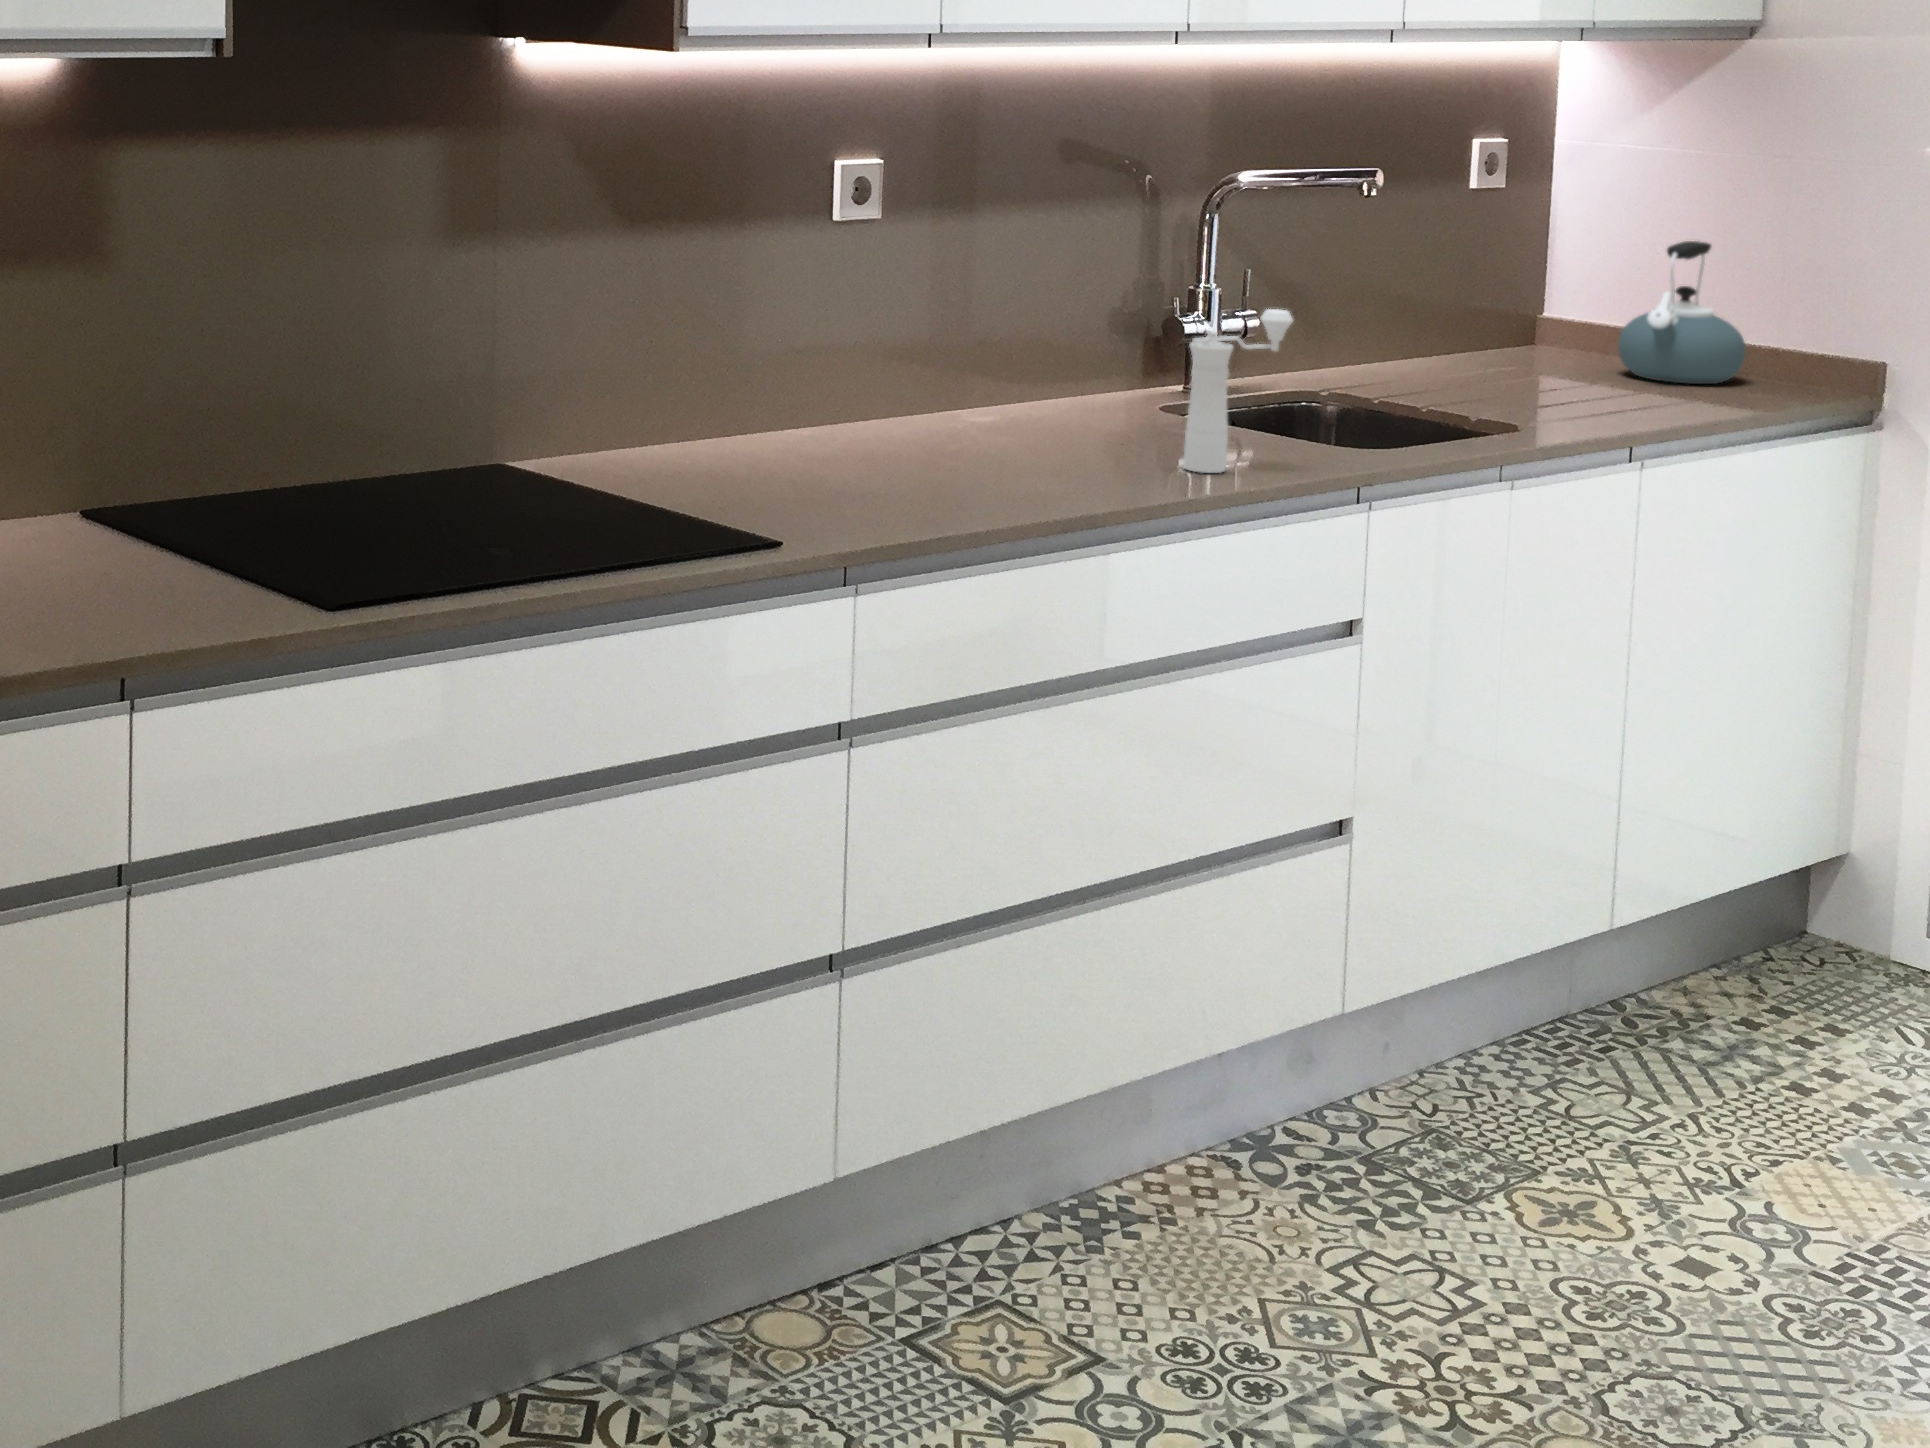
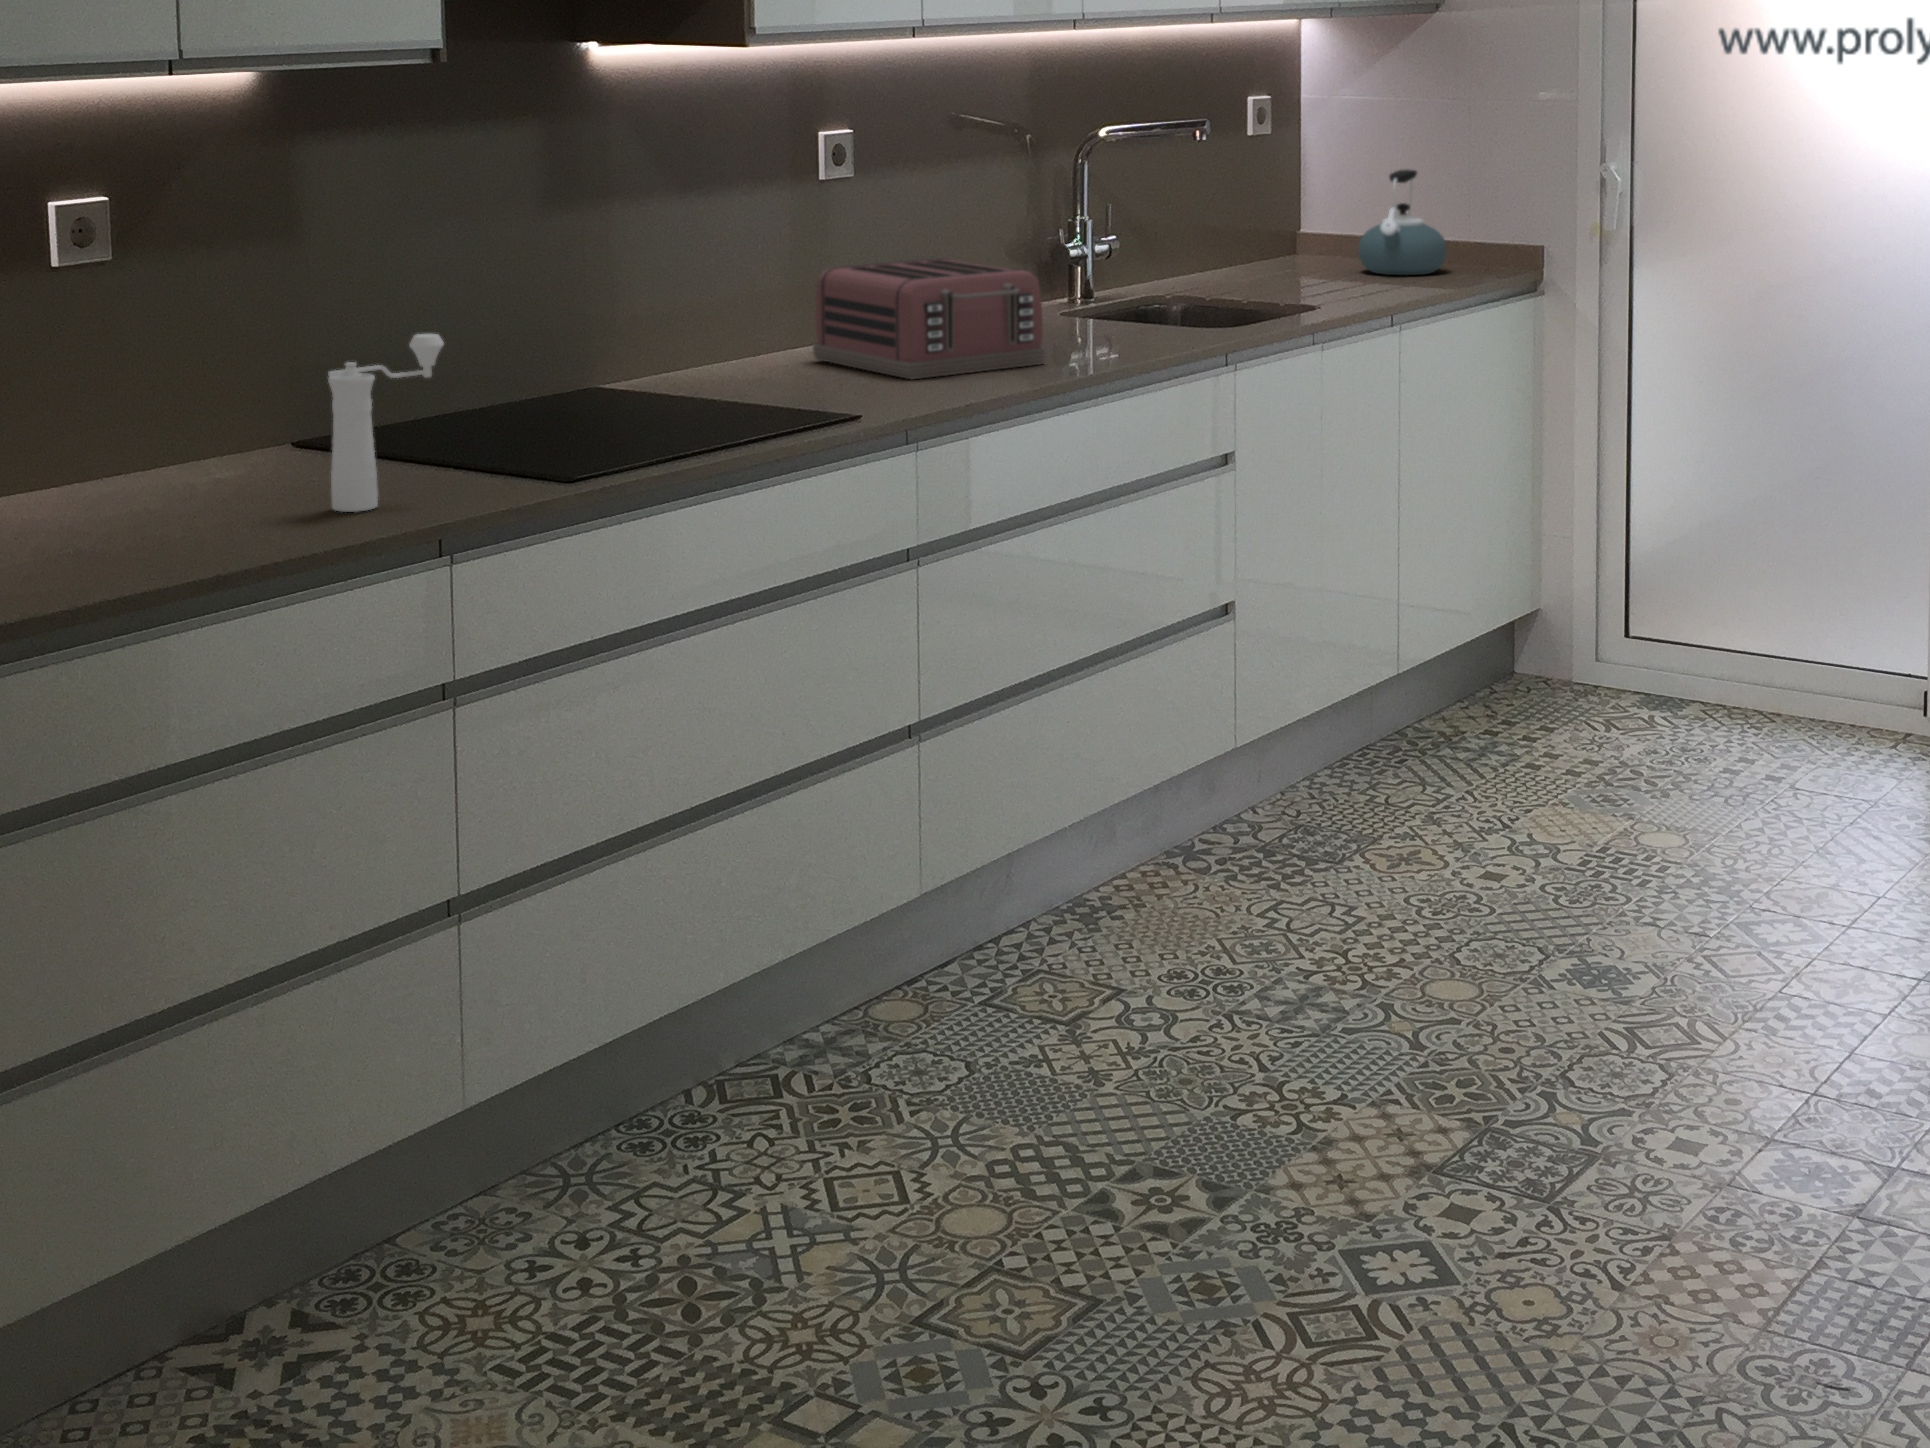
pepper mill: present [1183,309,1293,473] -> present [328,334,444,512]
toaster: none [802,326,1097,488] -> present [813,258,1045,380]

